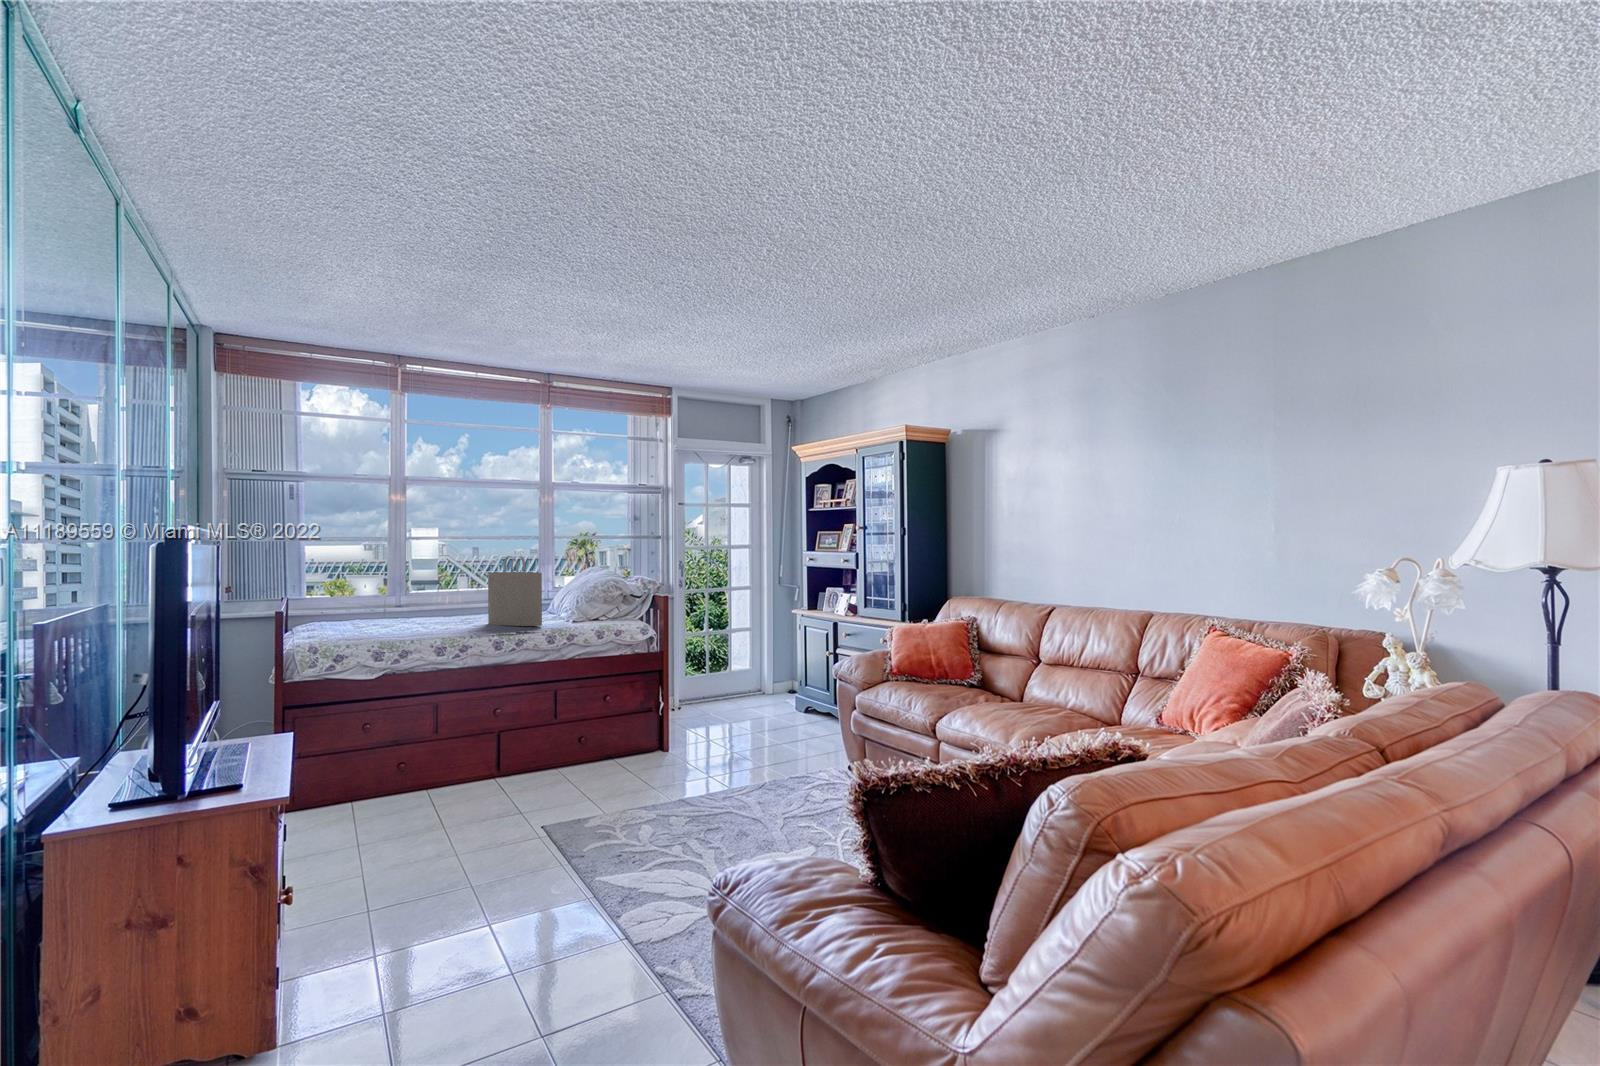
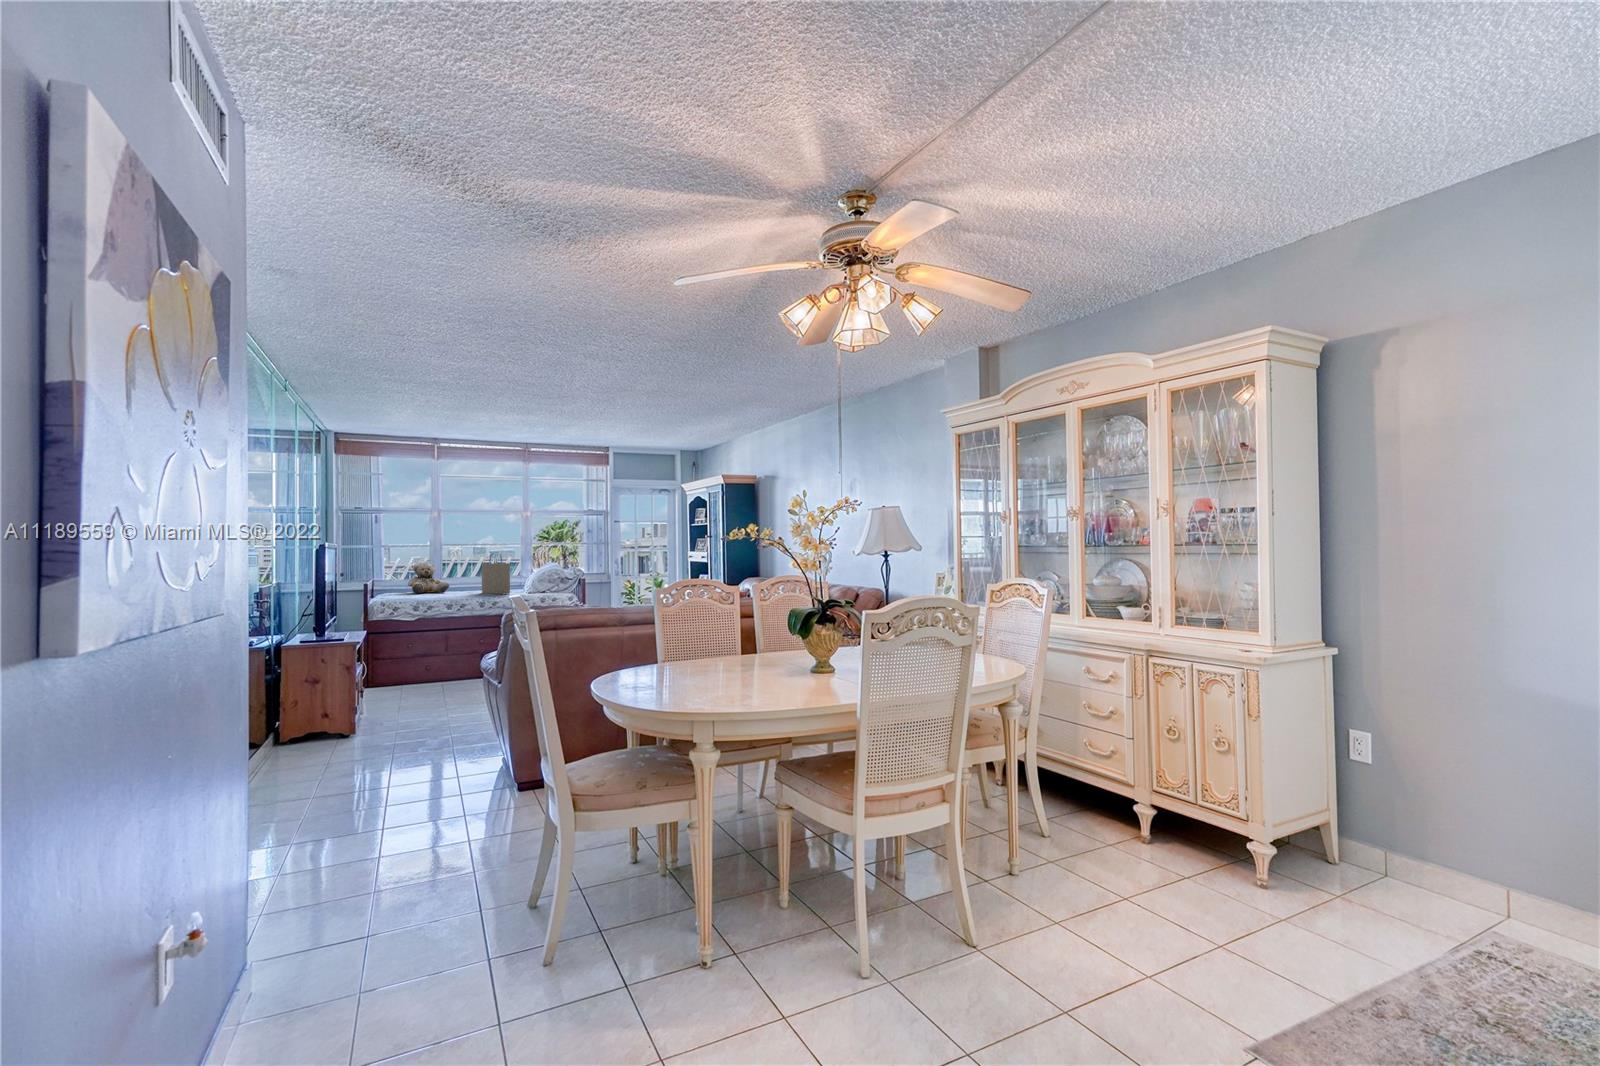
teddy bear: none [354,569,429,626] -> present [408,562,449,593]

